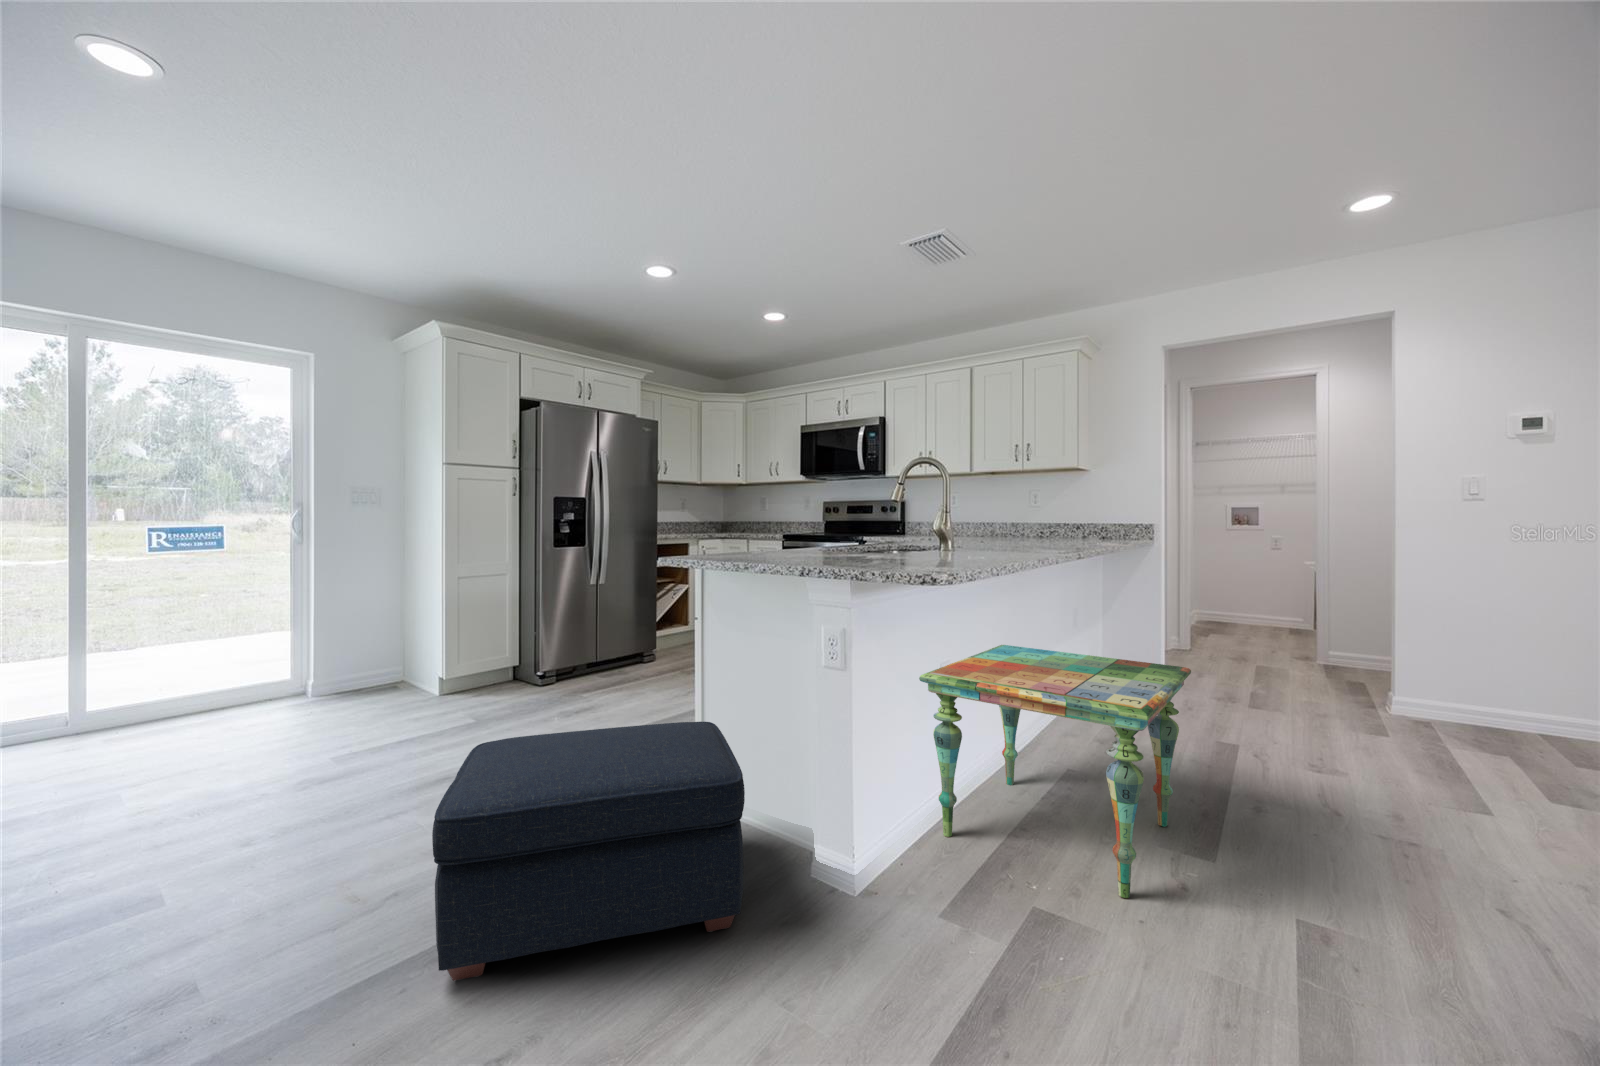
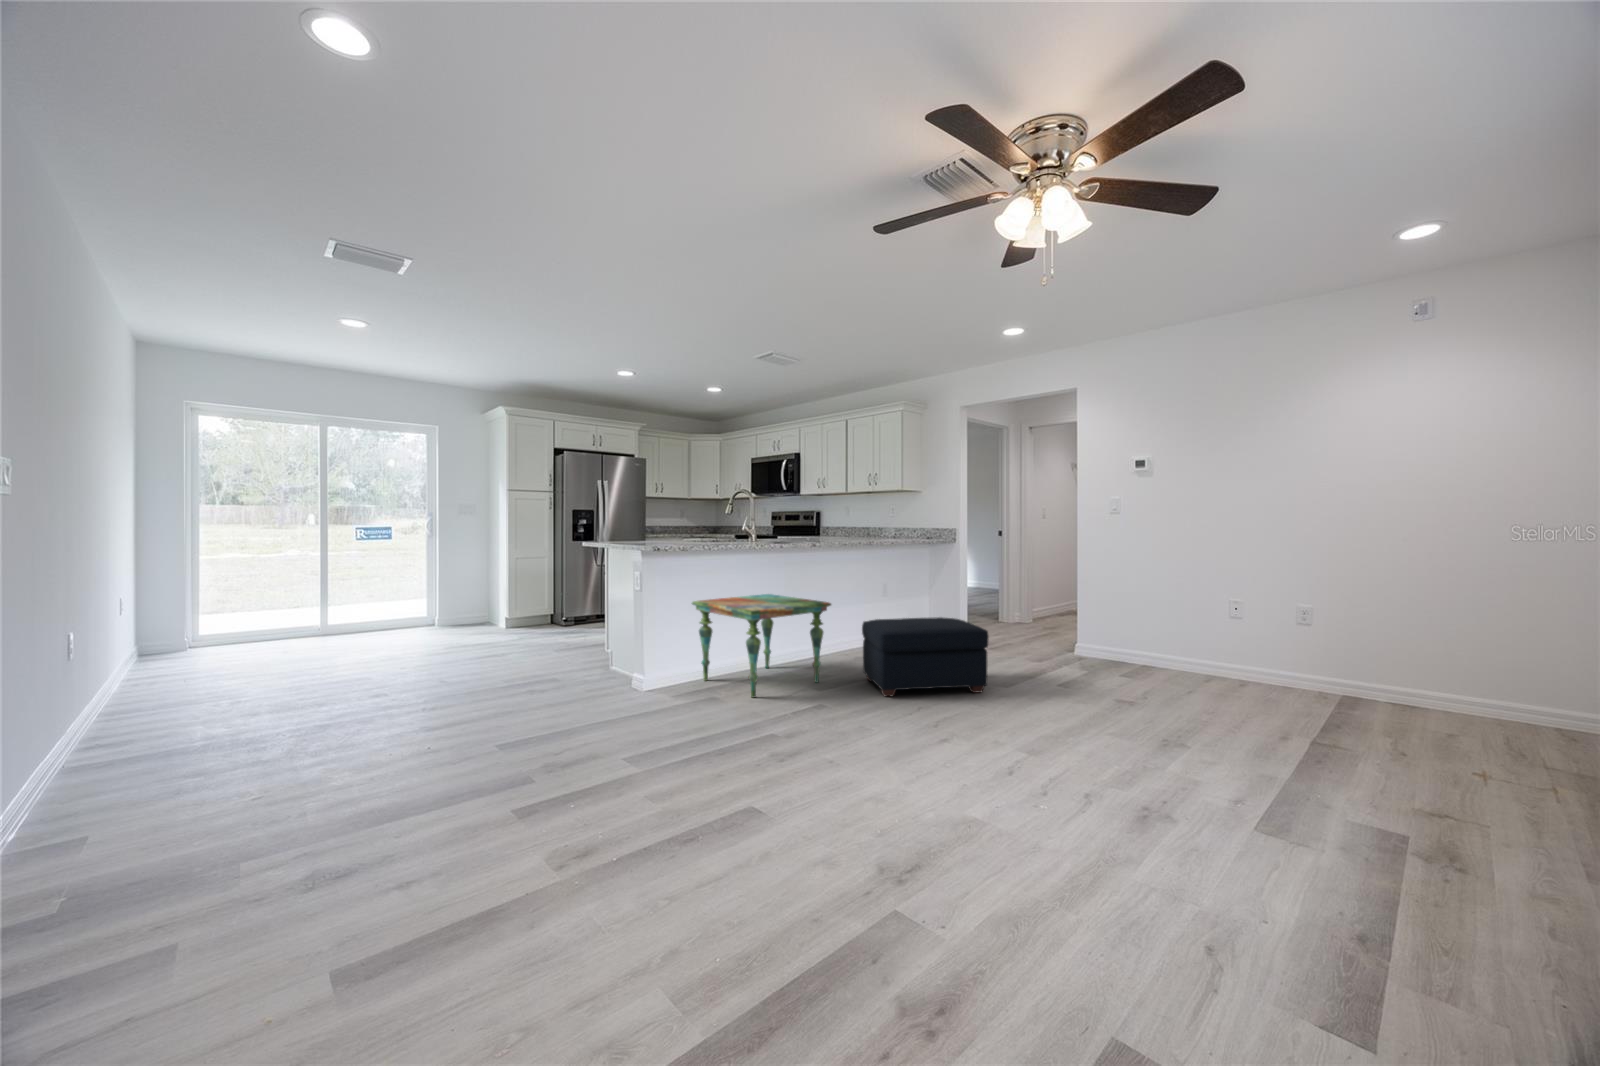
ottoman: present [432,722,745,981] -> present [862,617,989,696]

